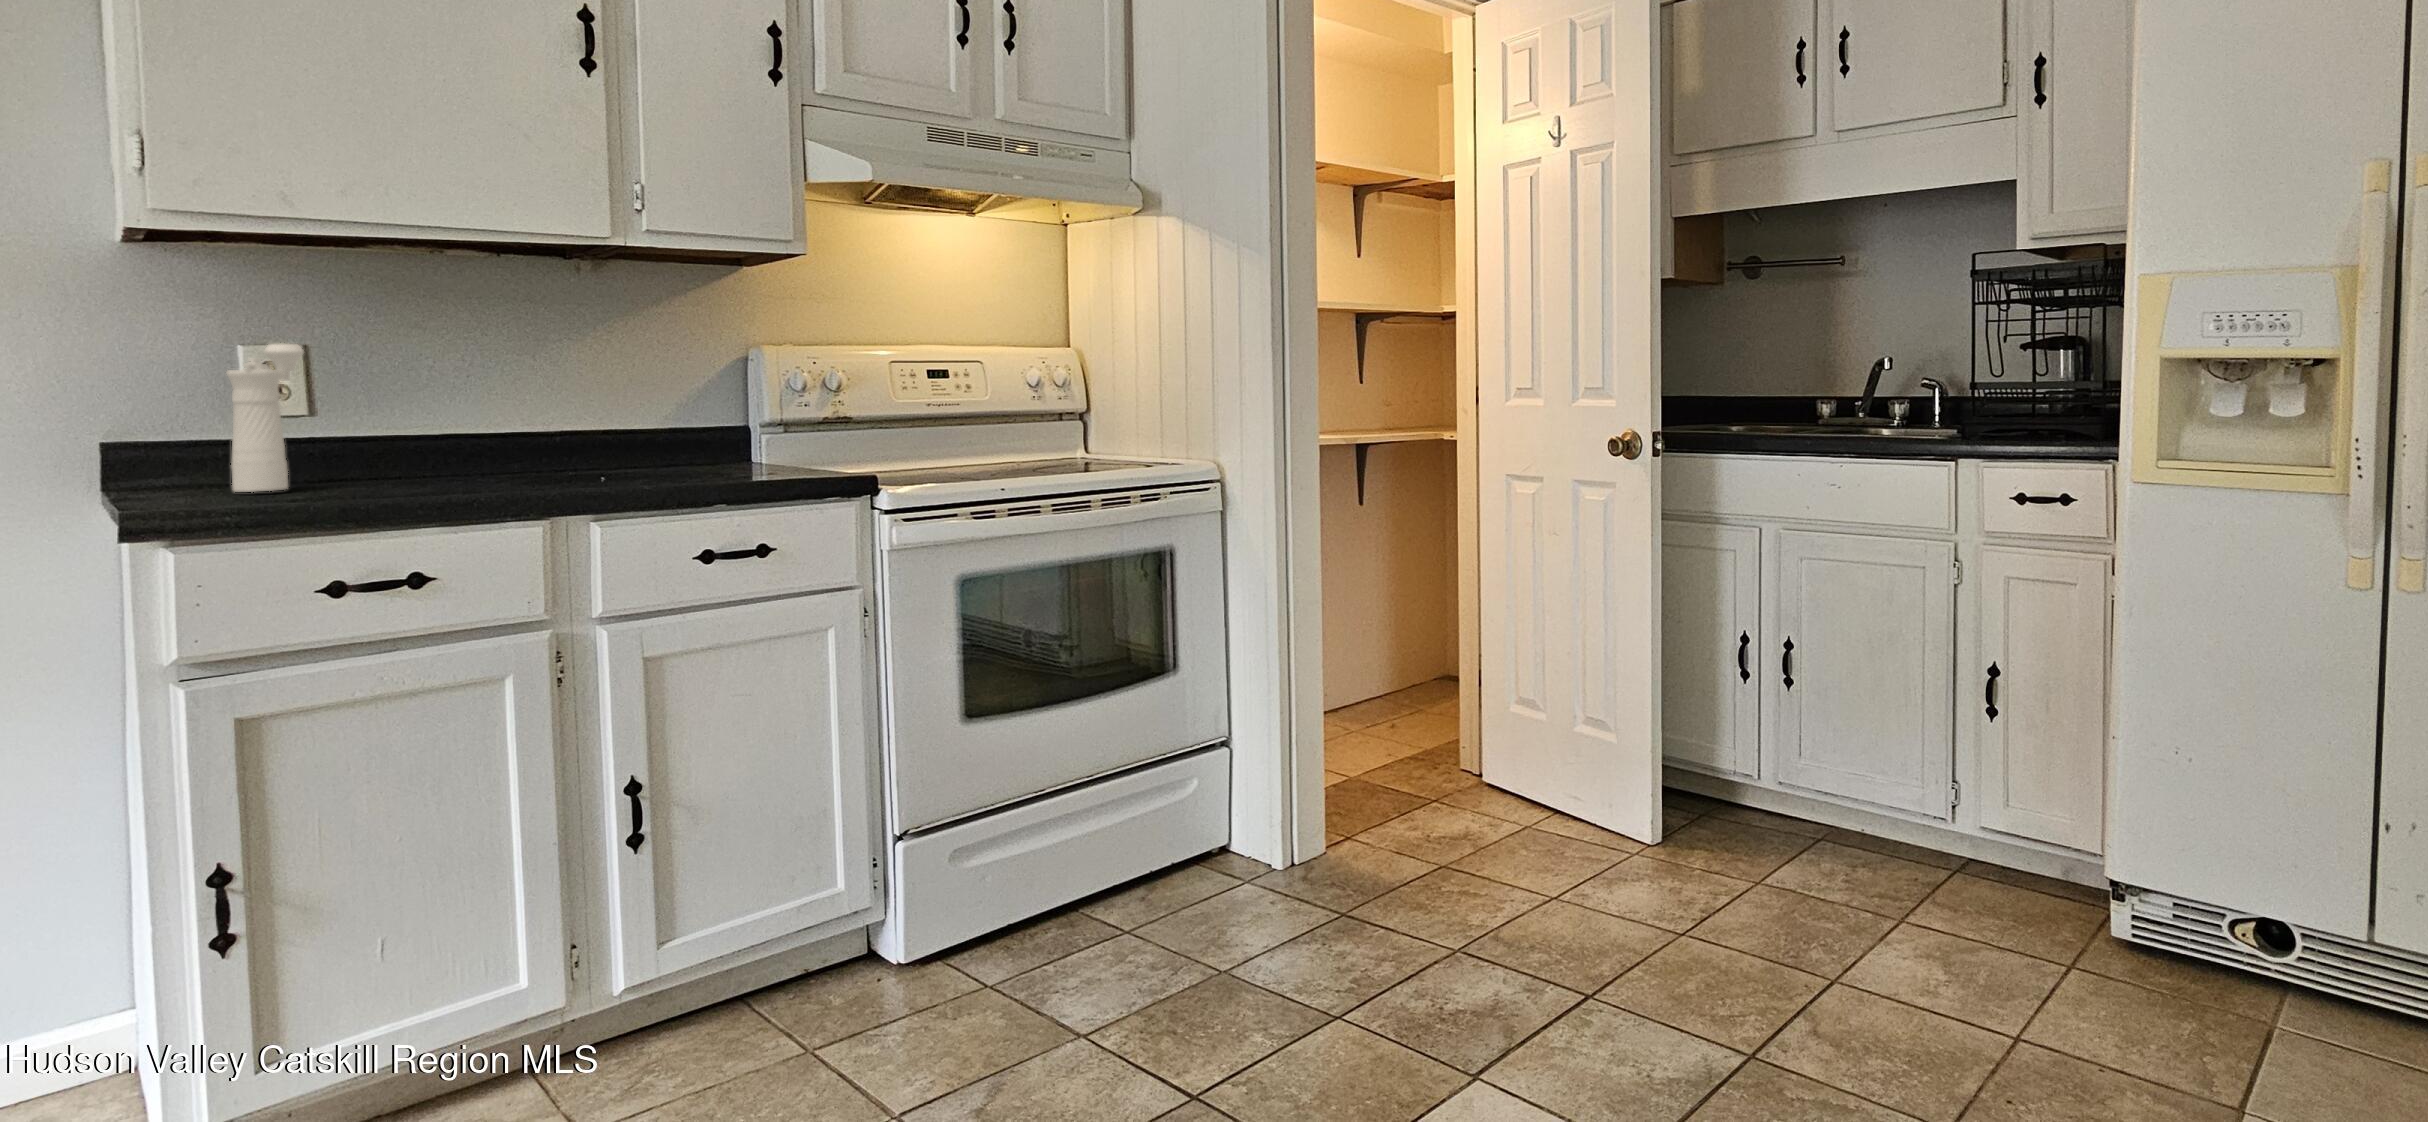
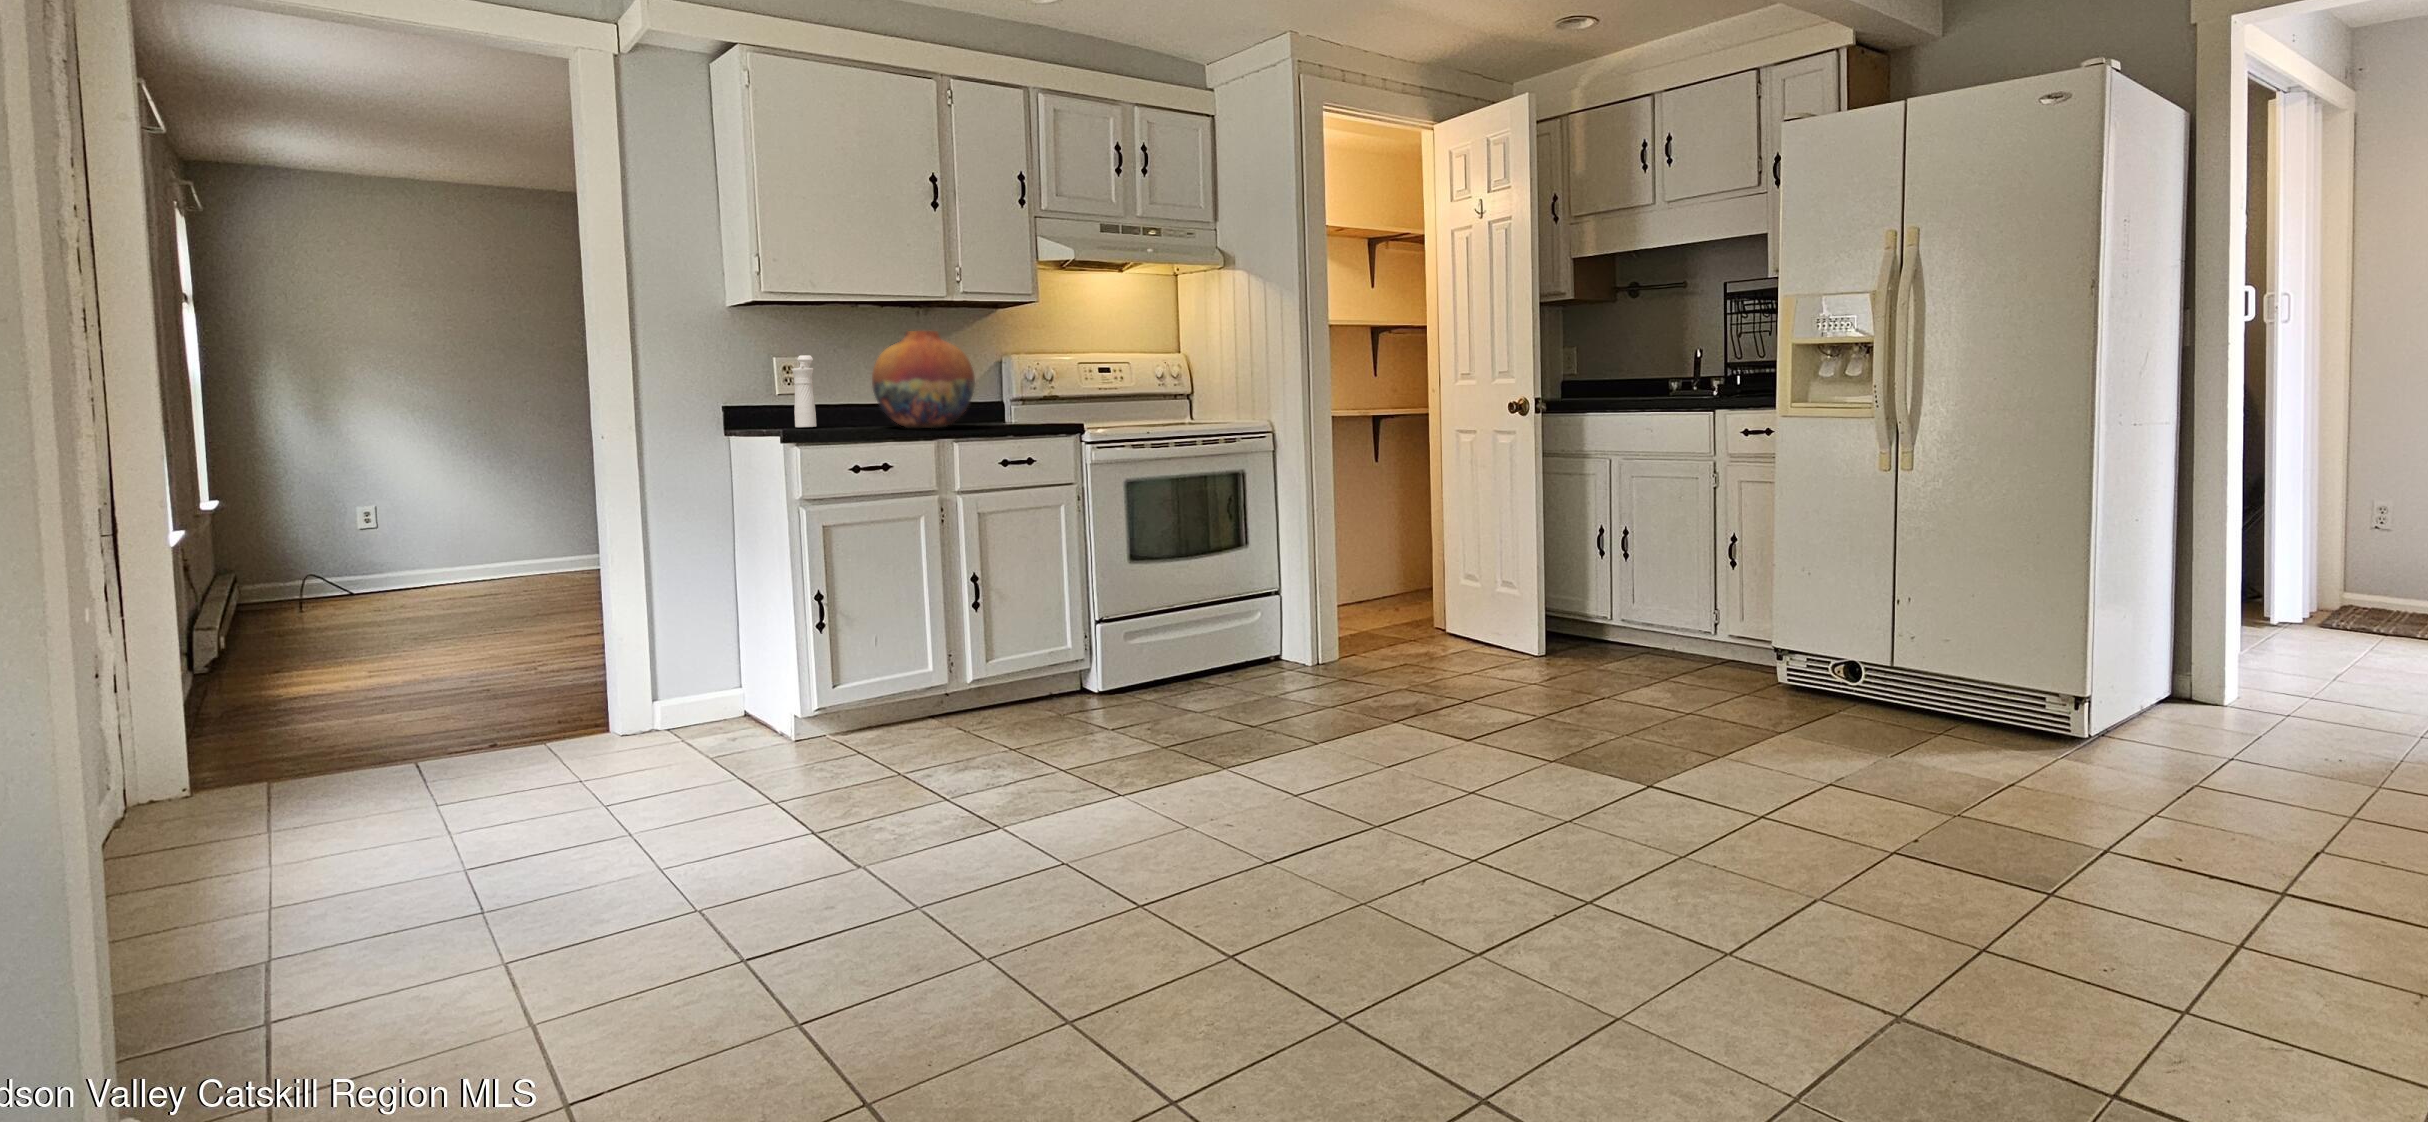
vase: none [420,299,655,491] -> present [872,331,975,428]

